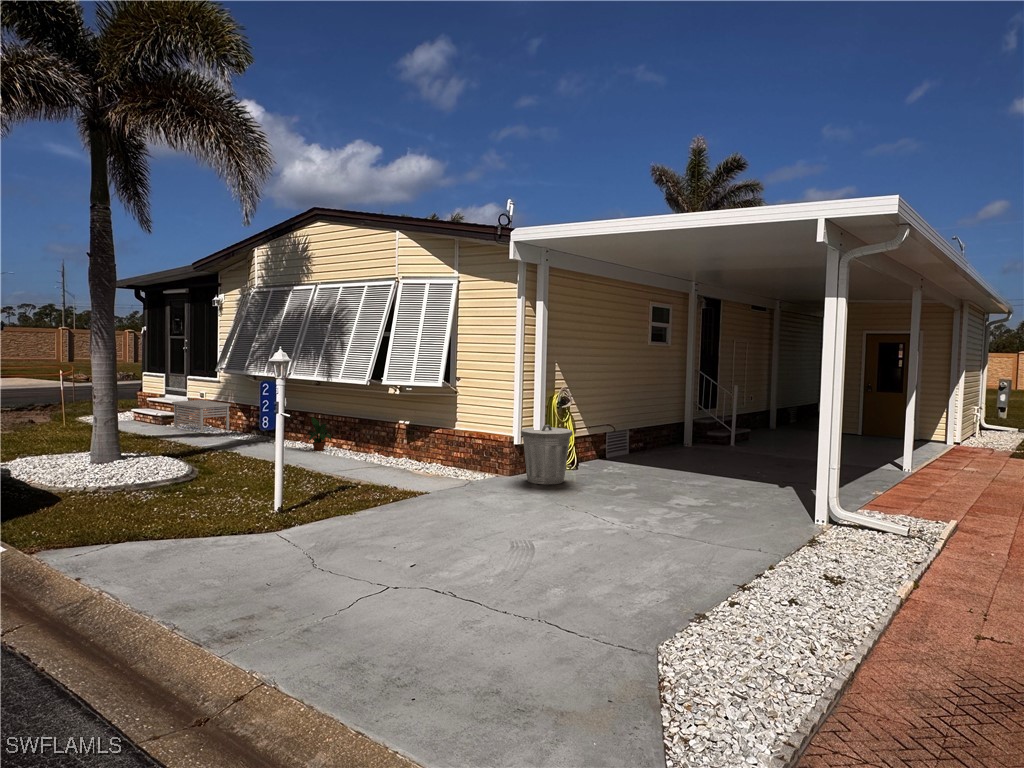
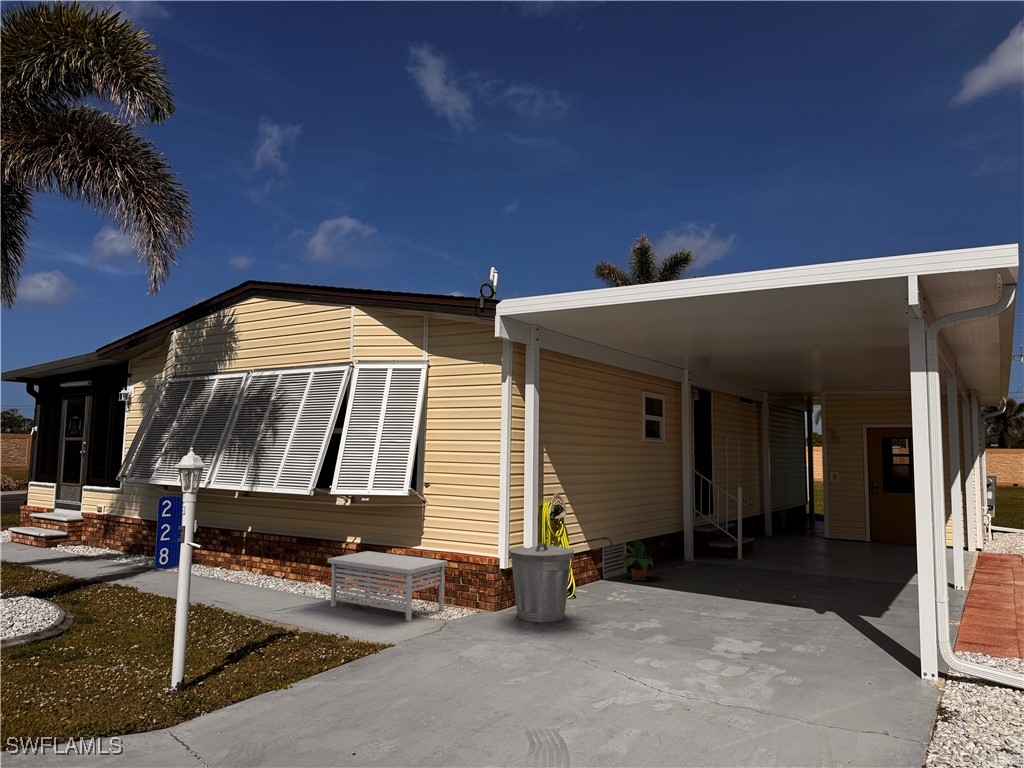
storage bench: present [172,400,231,432] -> present [328,551,447,621]
potted plant: present [304,417,332,451] -> present [620,539,654,580]

